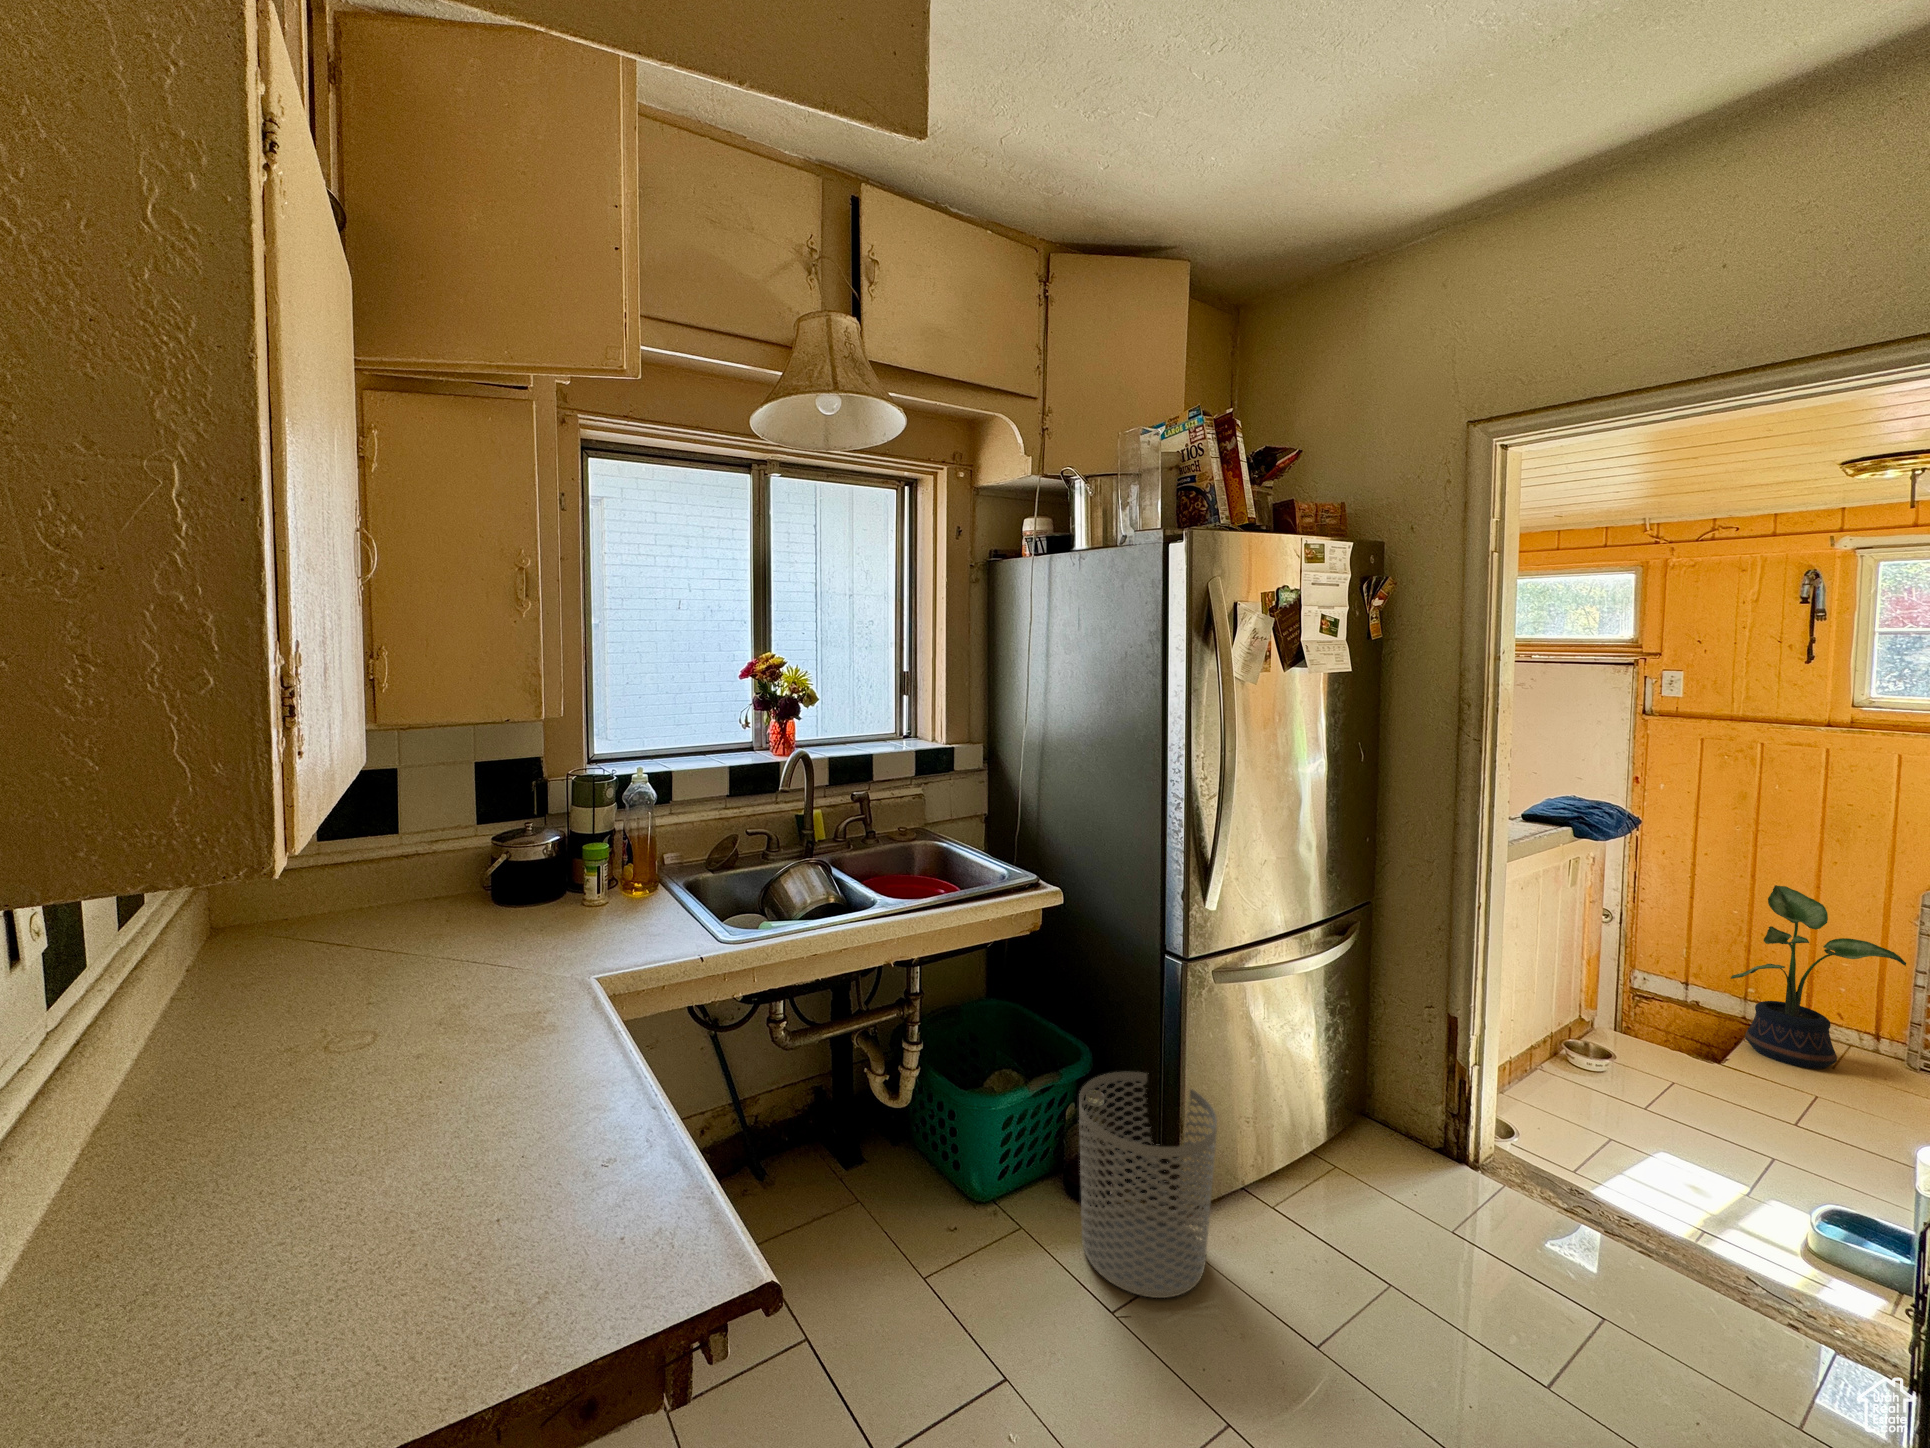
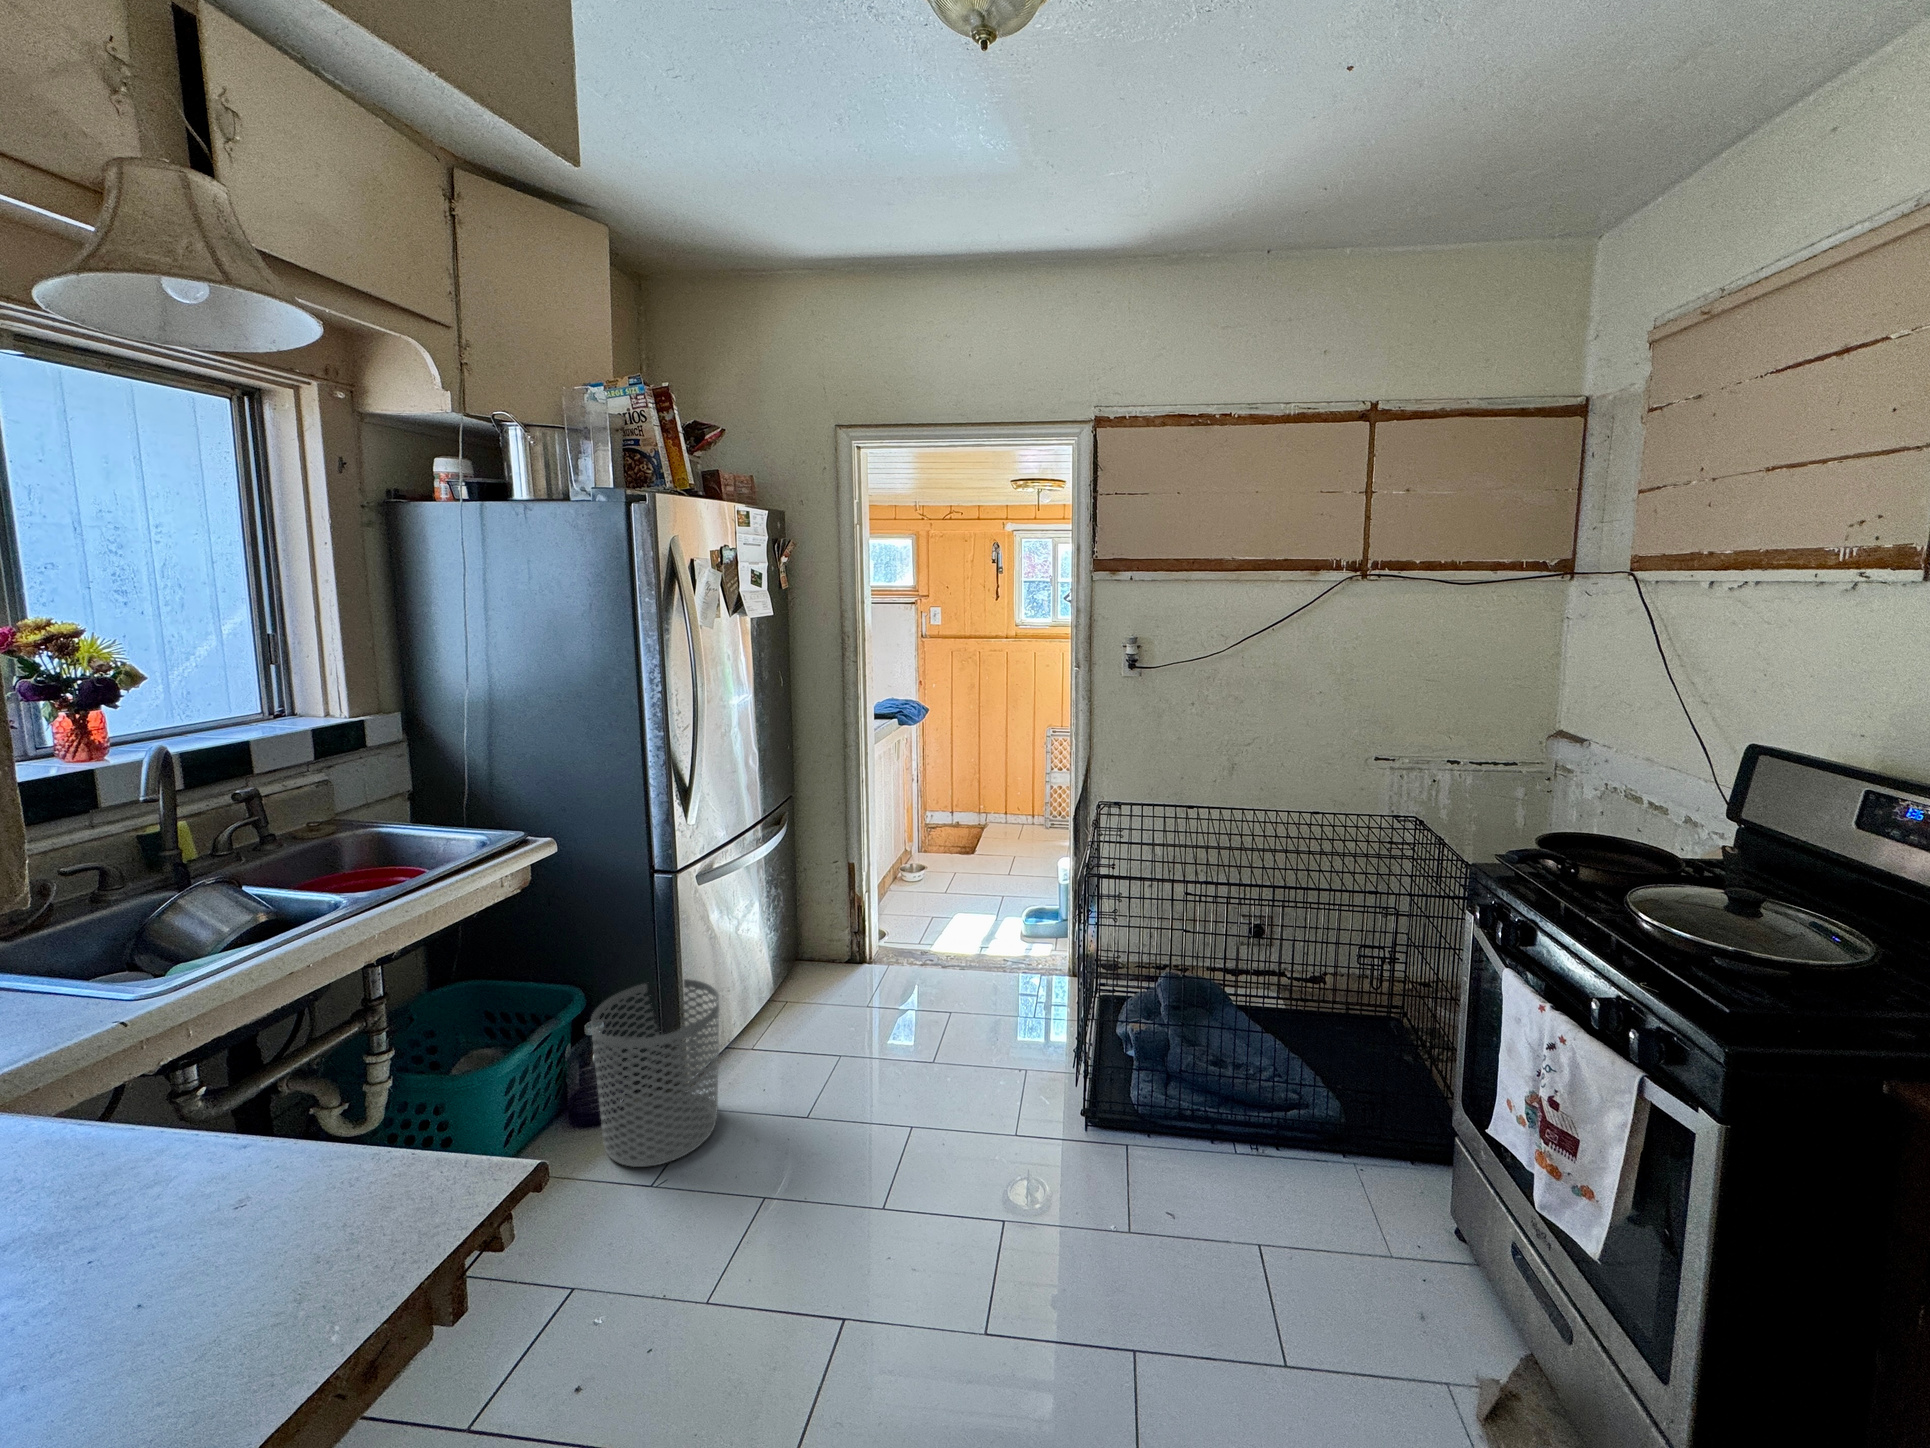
potted plant: present [1731,885,1906,1069] -> none [974,739,1044,844]

